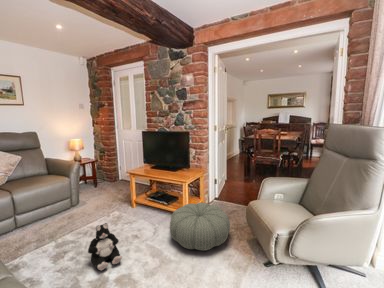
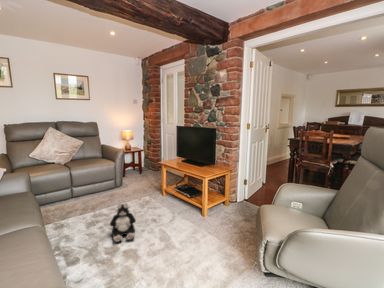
pouf: present [170,203,230,251] -> none [182,200,243,247]

